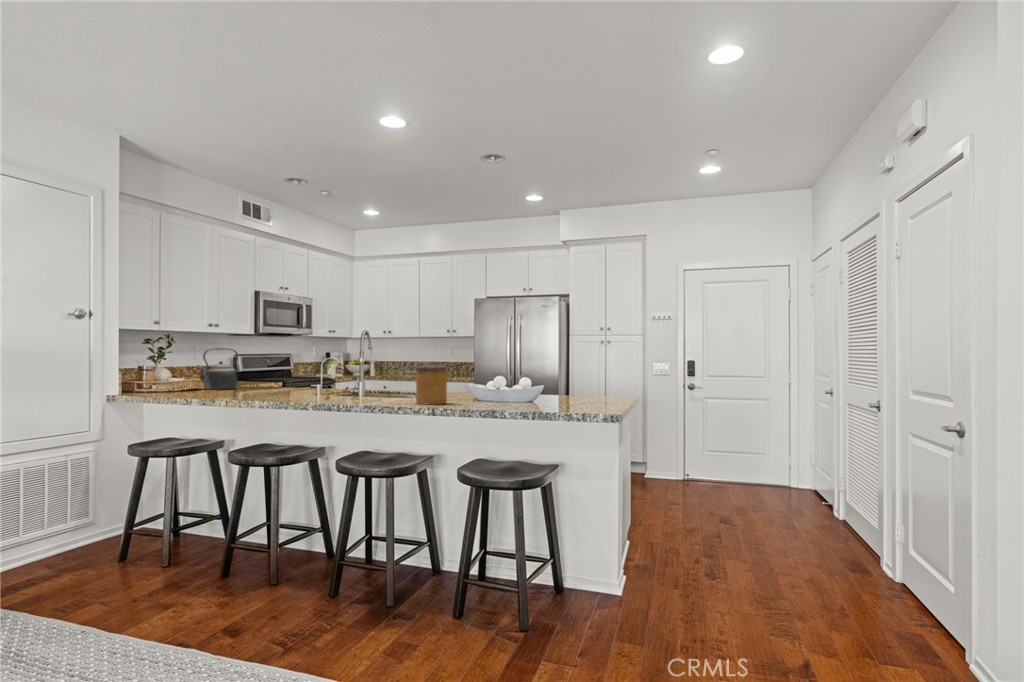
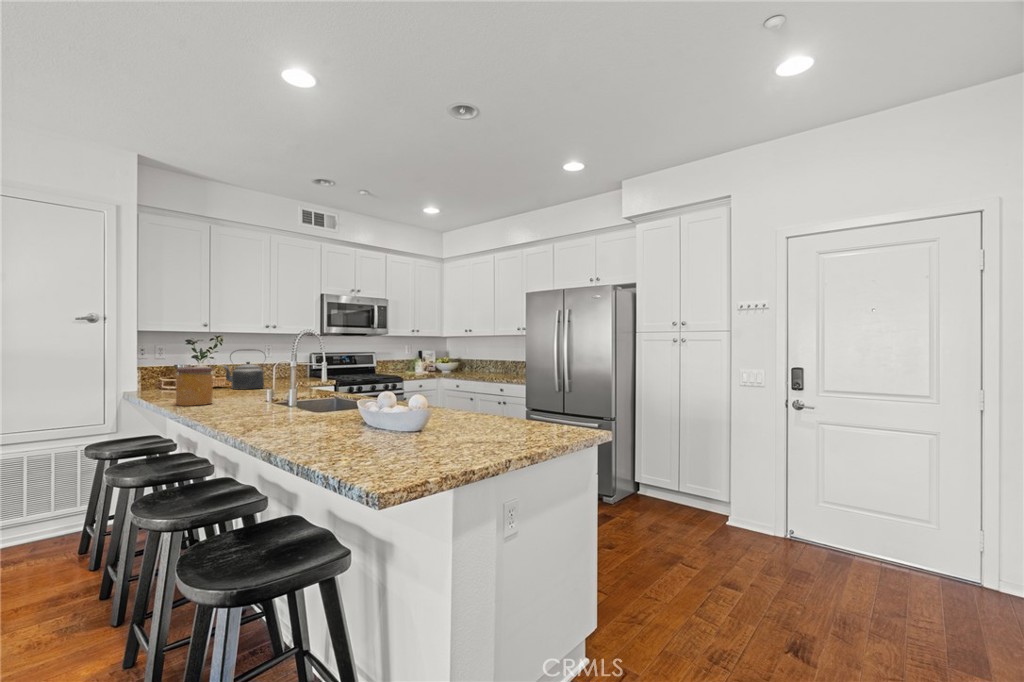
jar: present [416,366,447,405] -> present [176,367,213,406]

